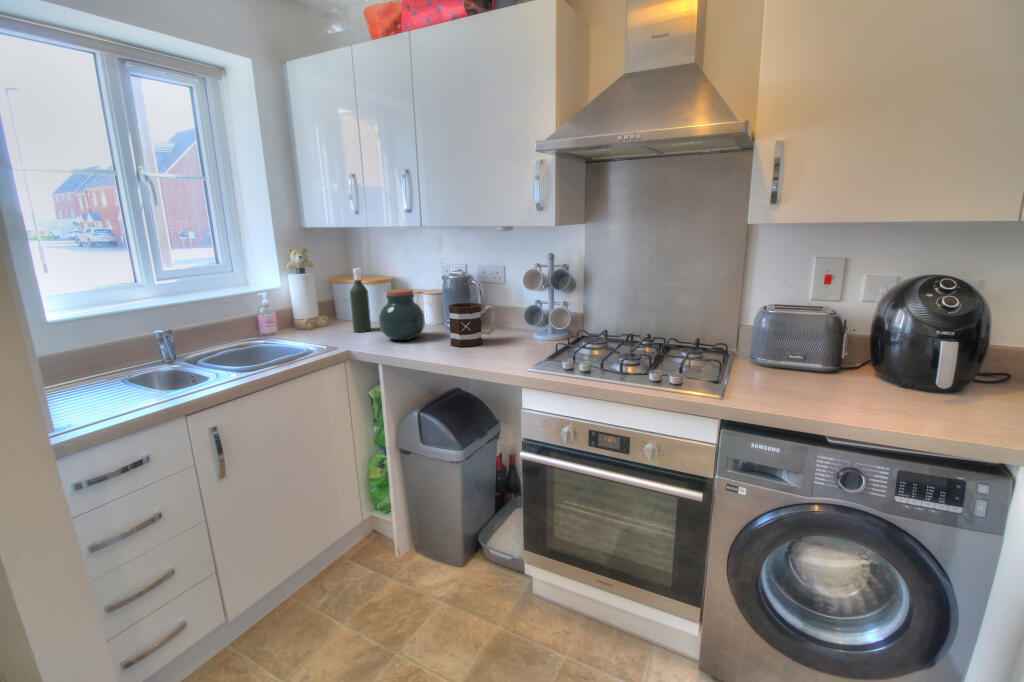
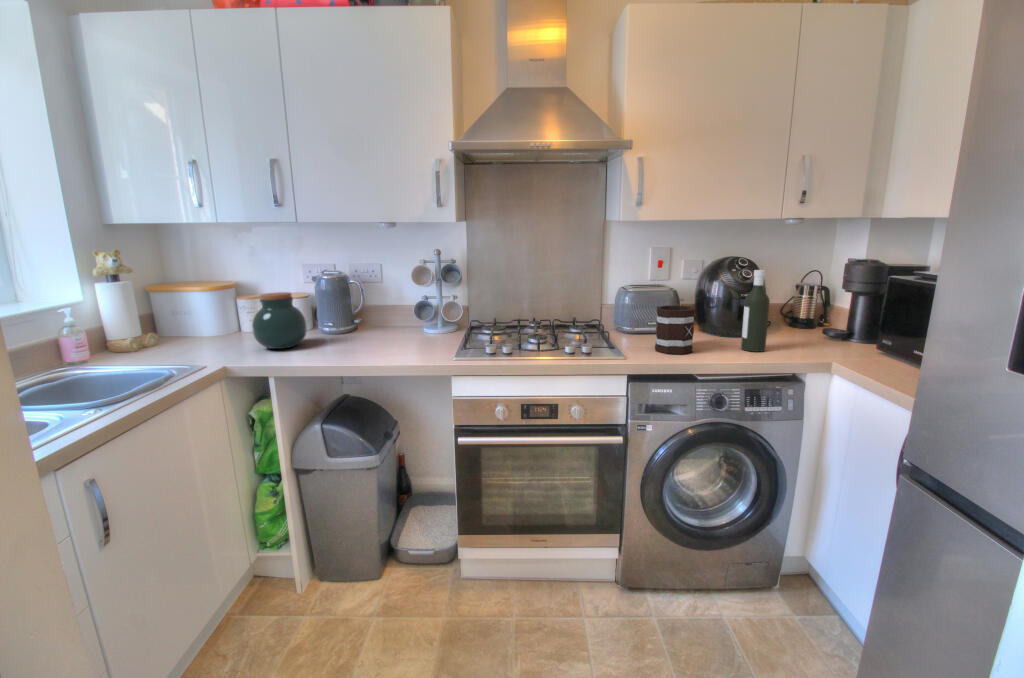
bottle: present [350,268,371,332] -> present [741,270,770,352]
mug: present [449,303,495,346] -> present [655,305,695,354]

